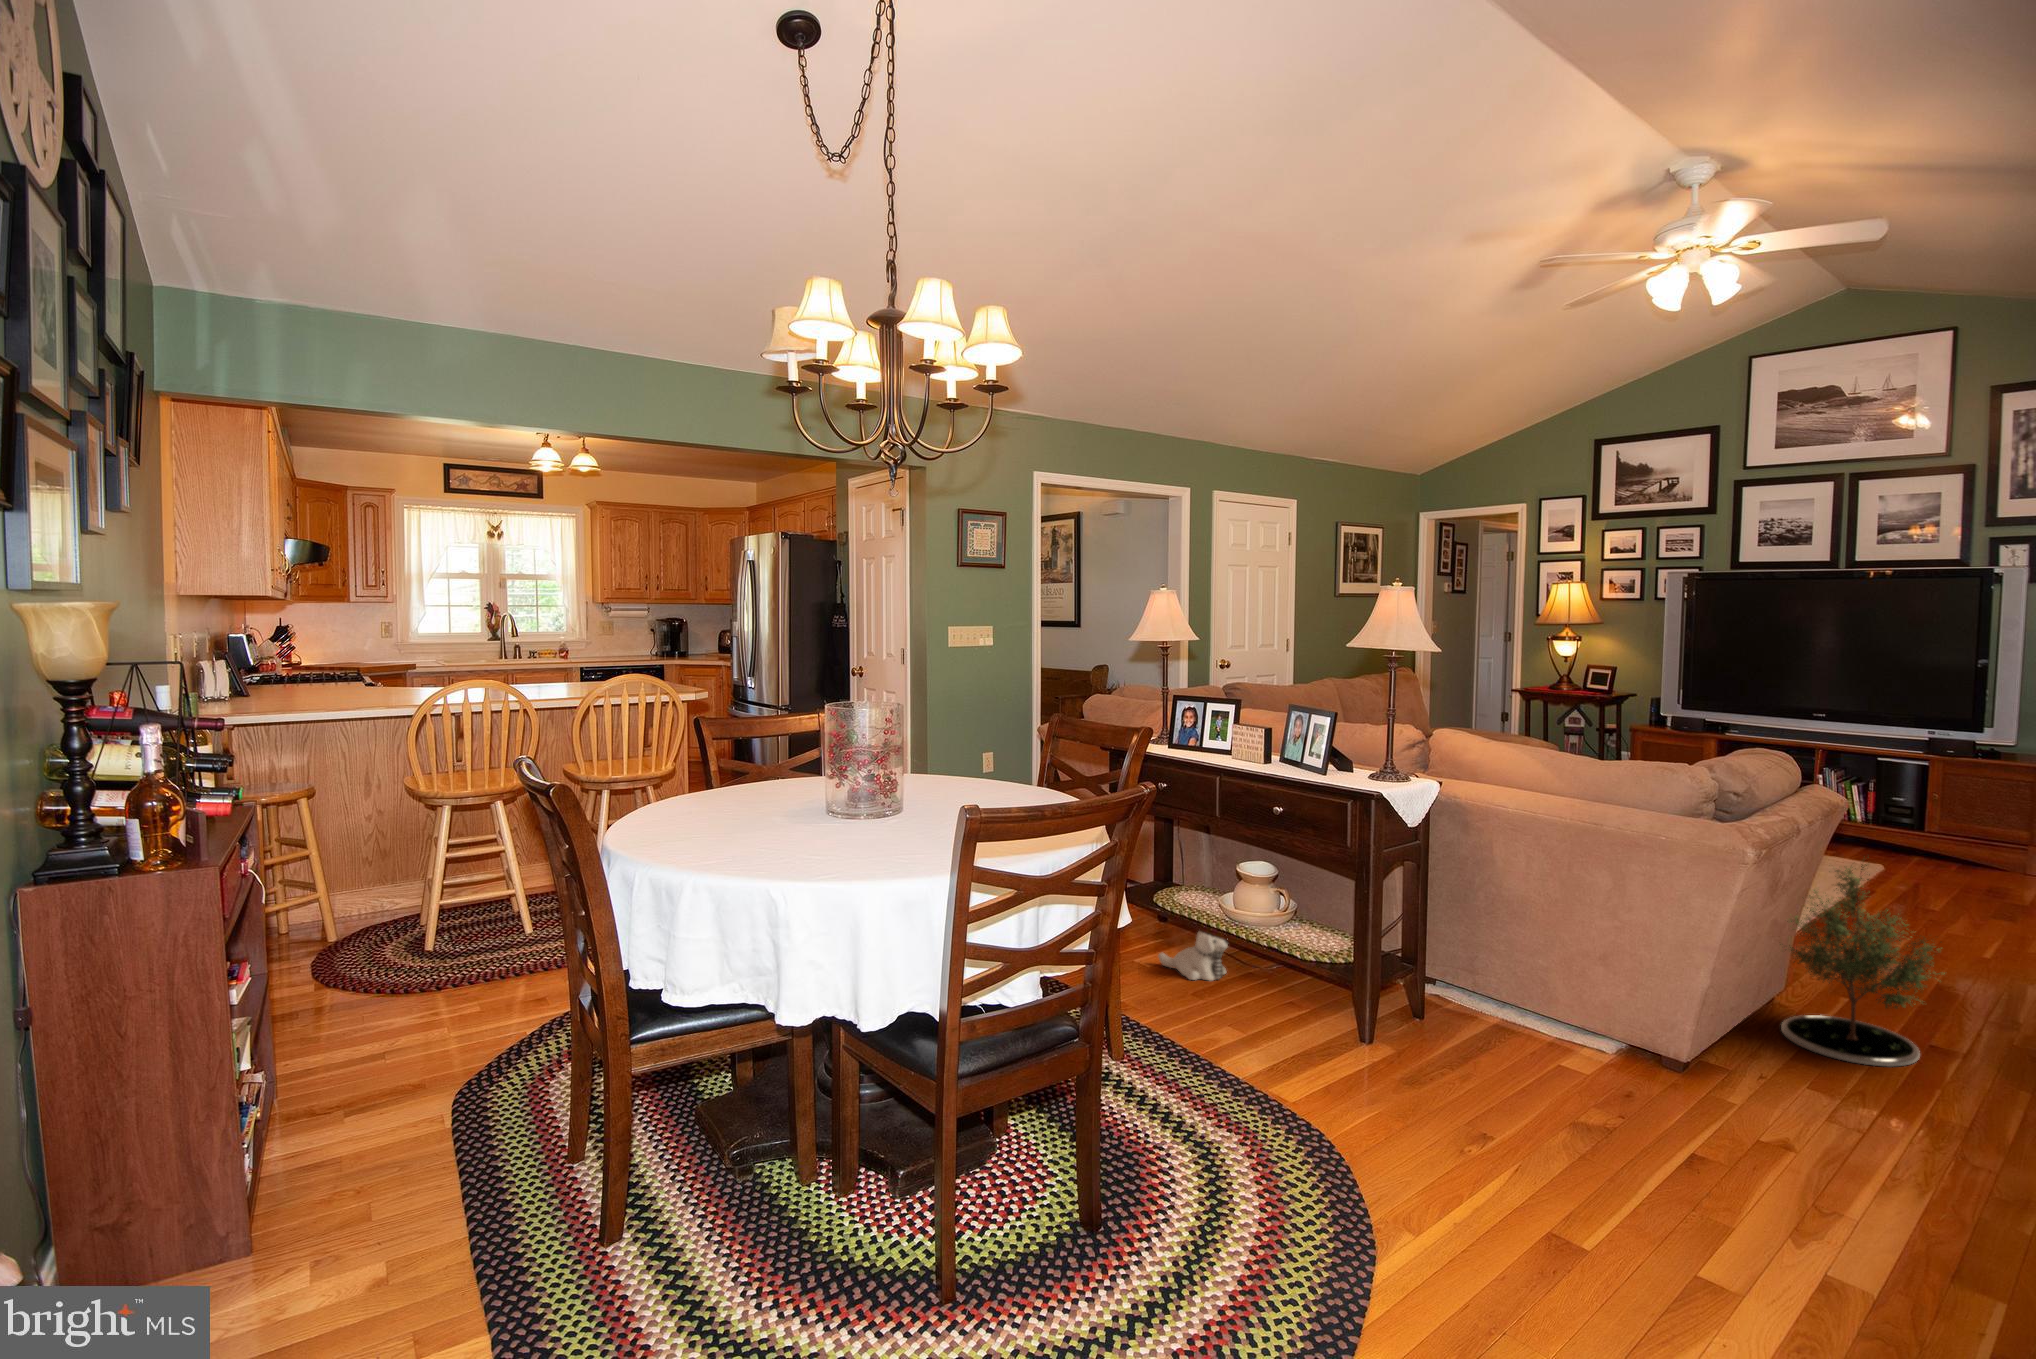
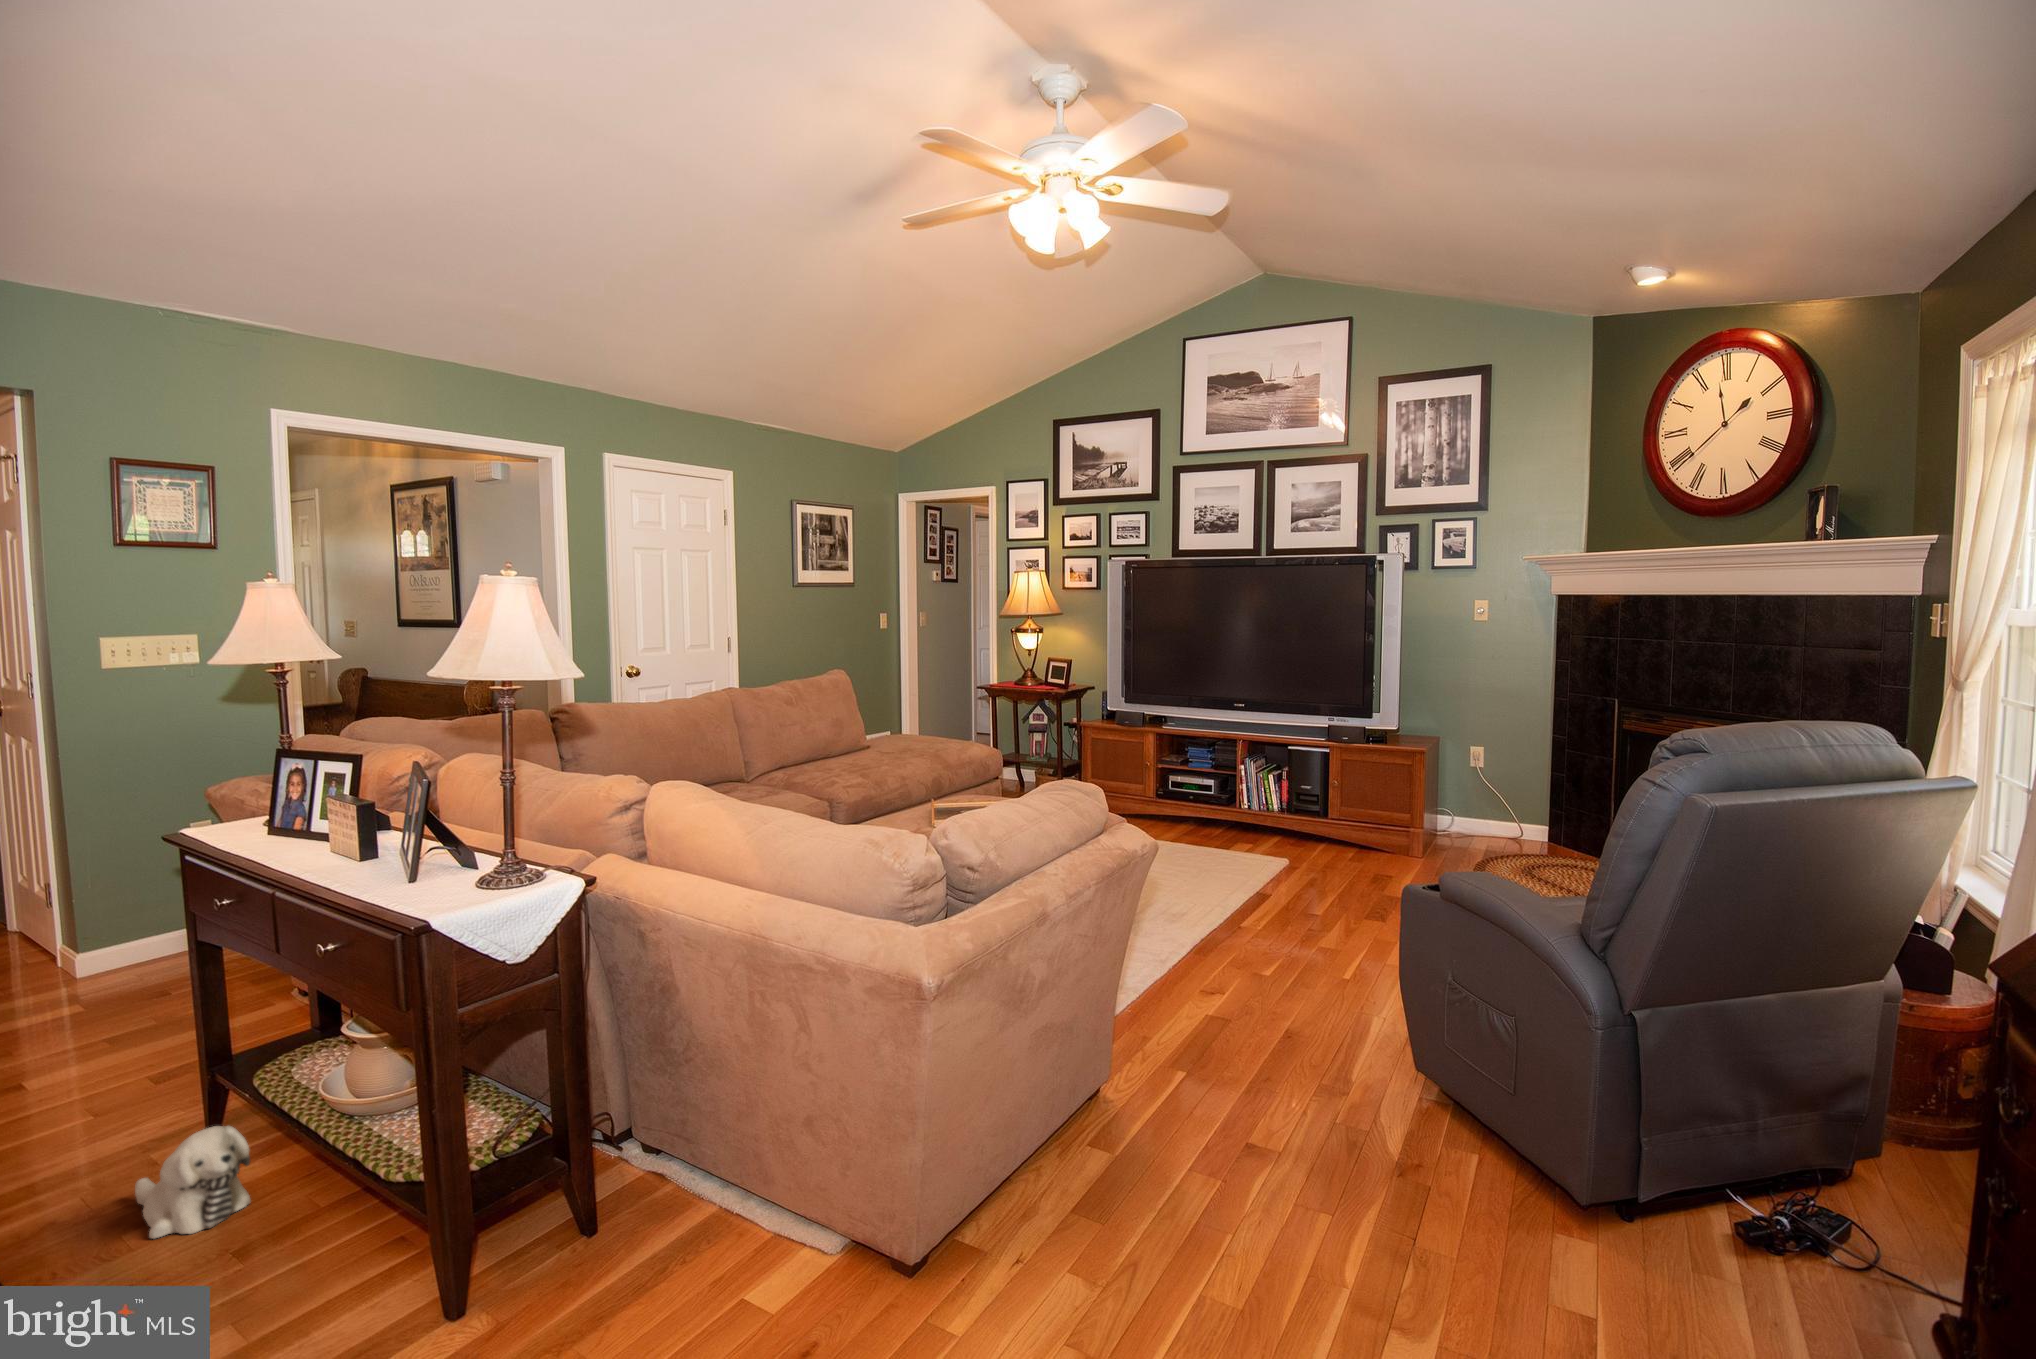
potted tree: present [1781,857,1945,1067] -> none [1042,951,1242,1276]

